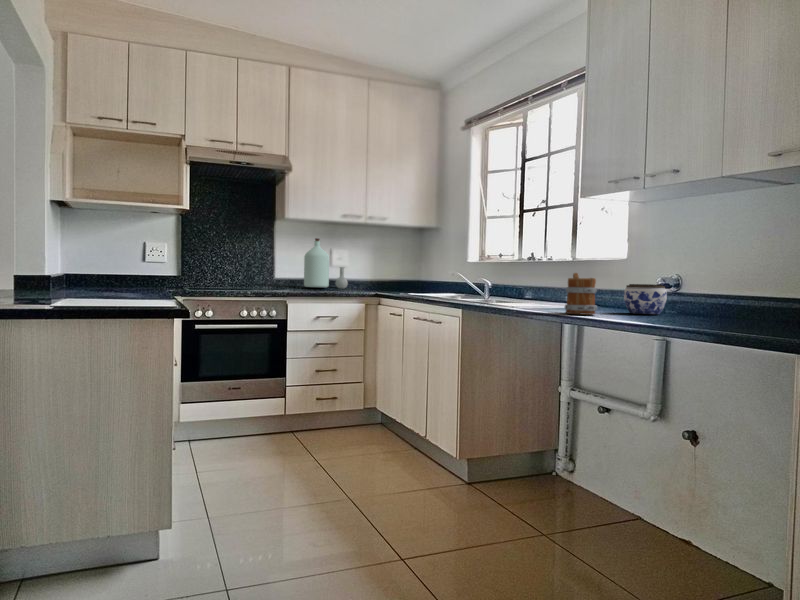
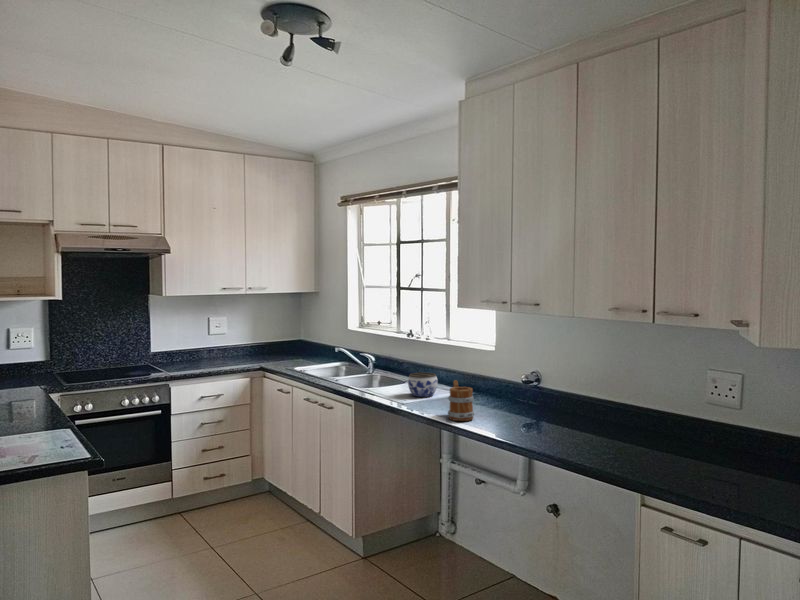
bottle: present [304,238,348,288] -> none [183,311,228,361]
jar: present [624,284,667,314] -> present [408,372,438,397]

